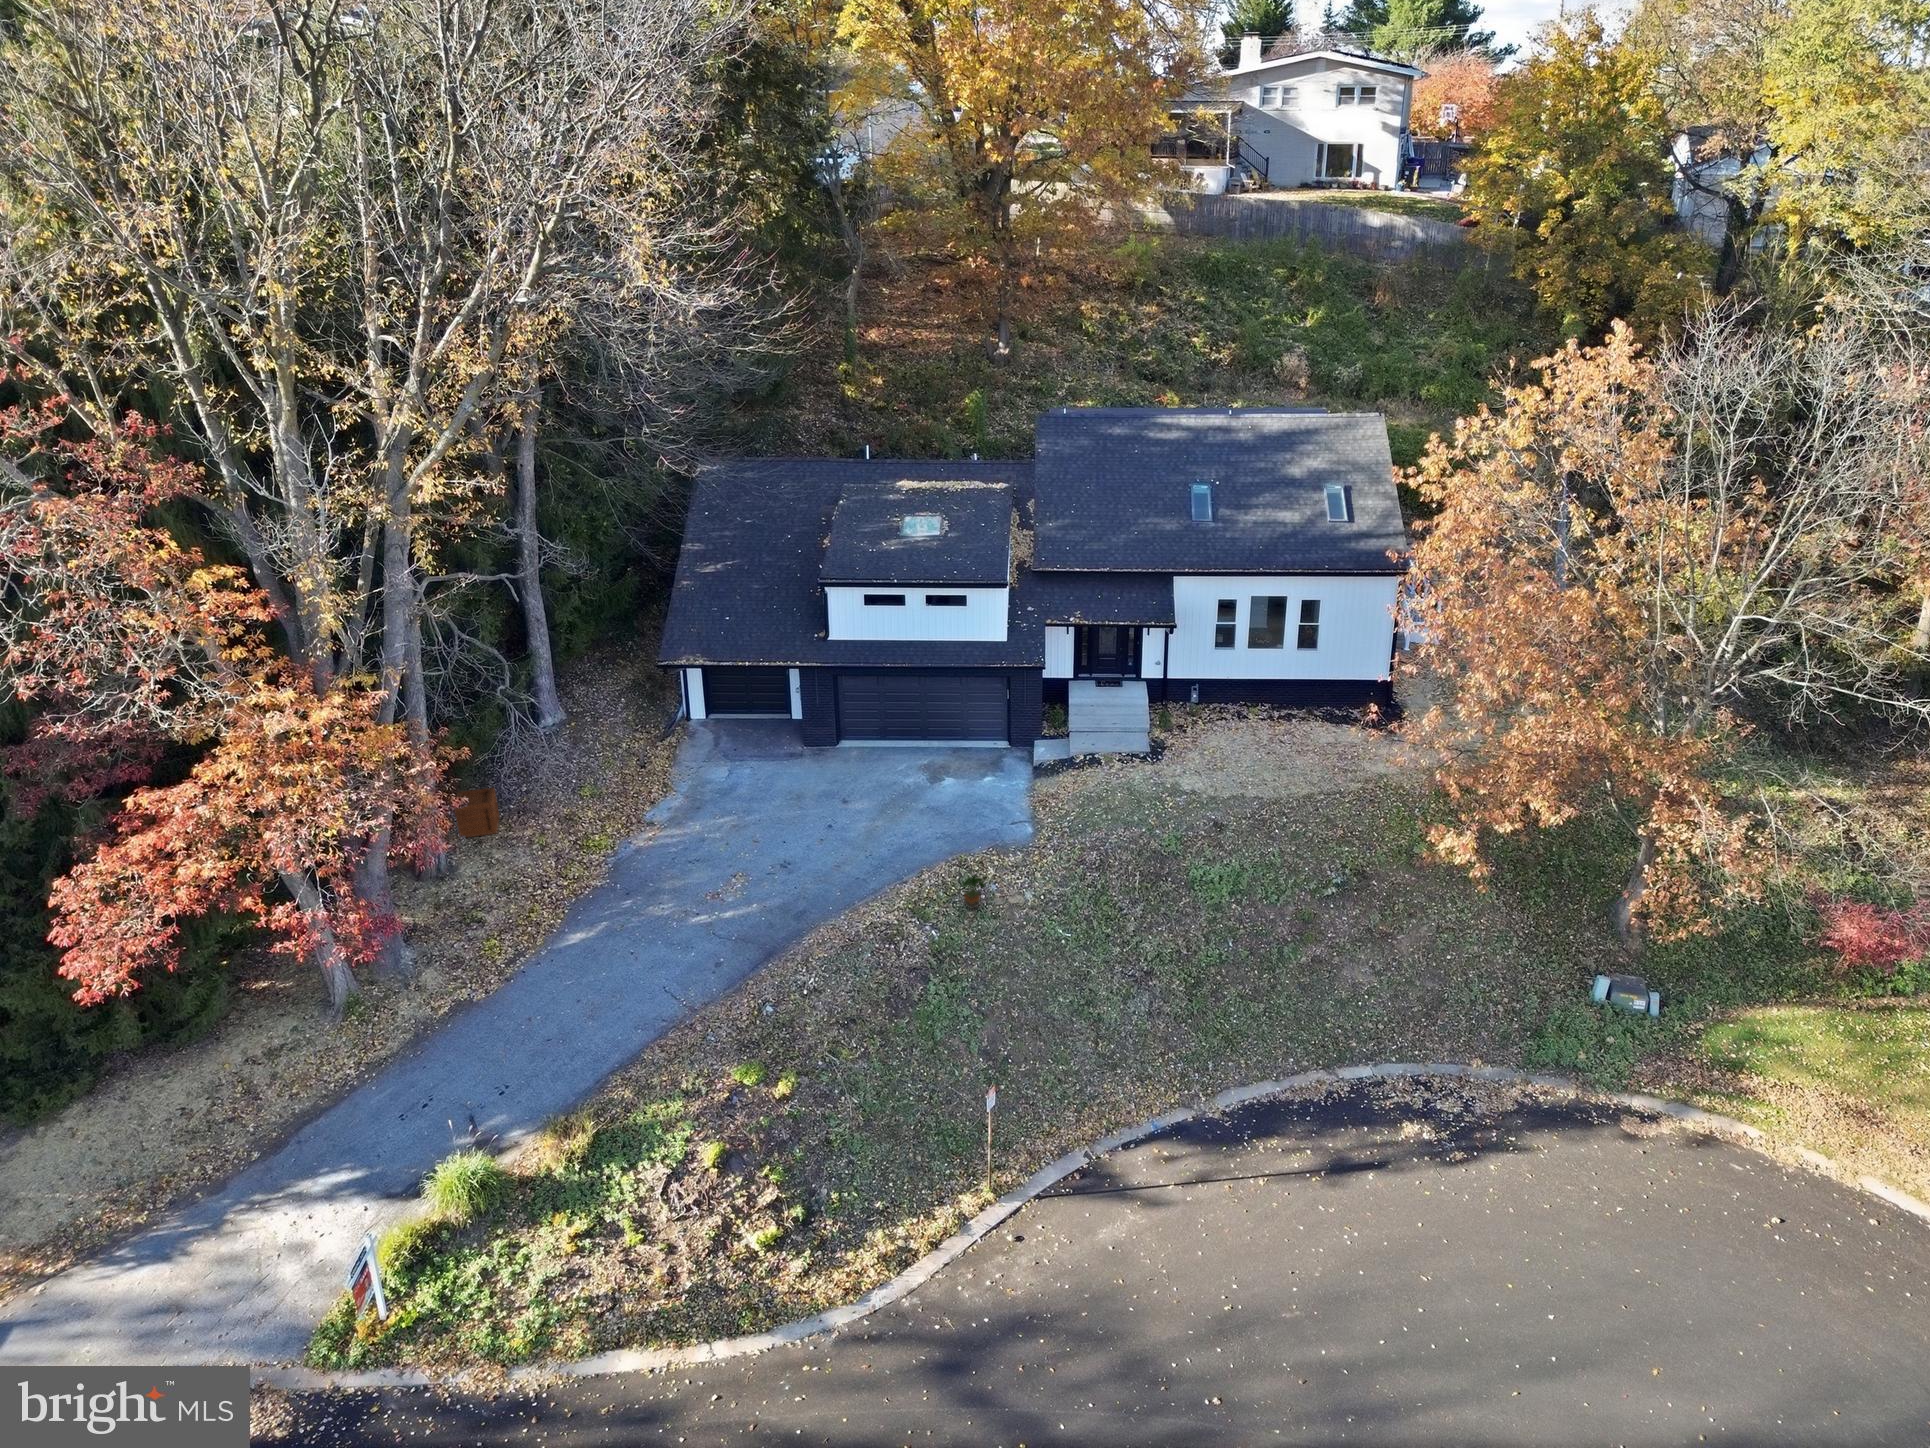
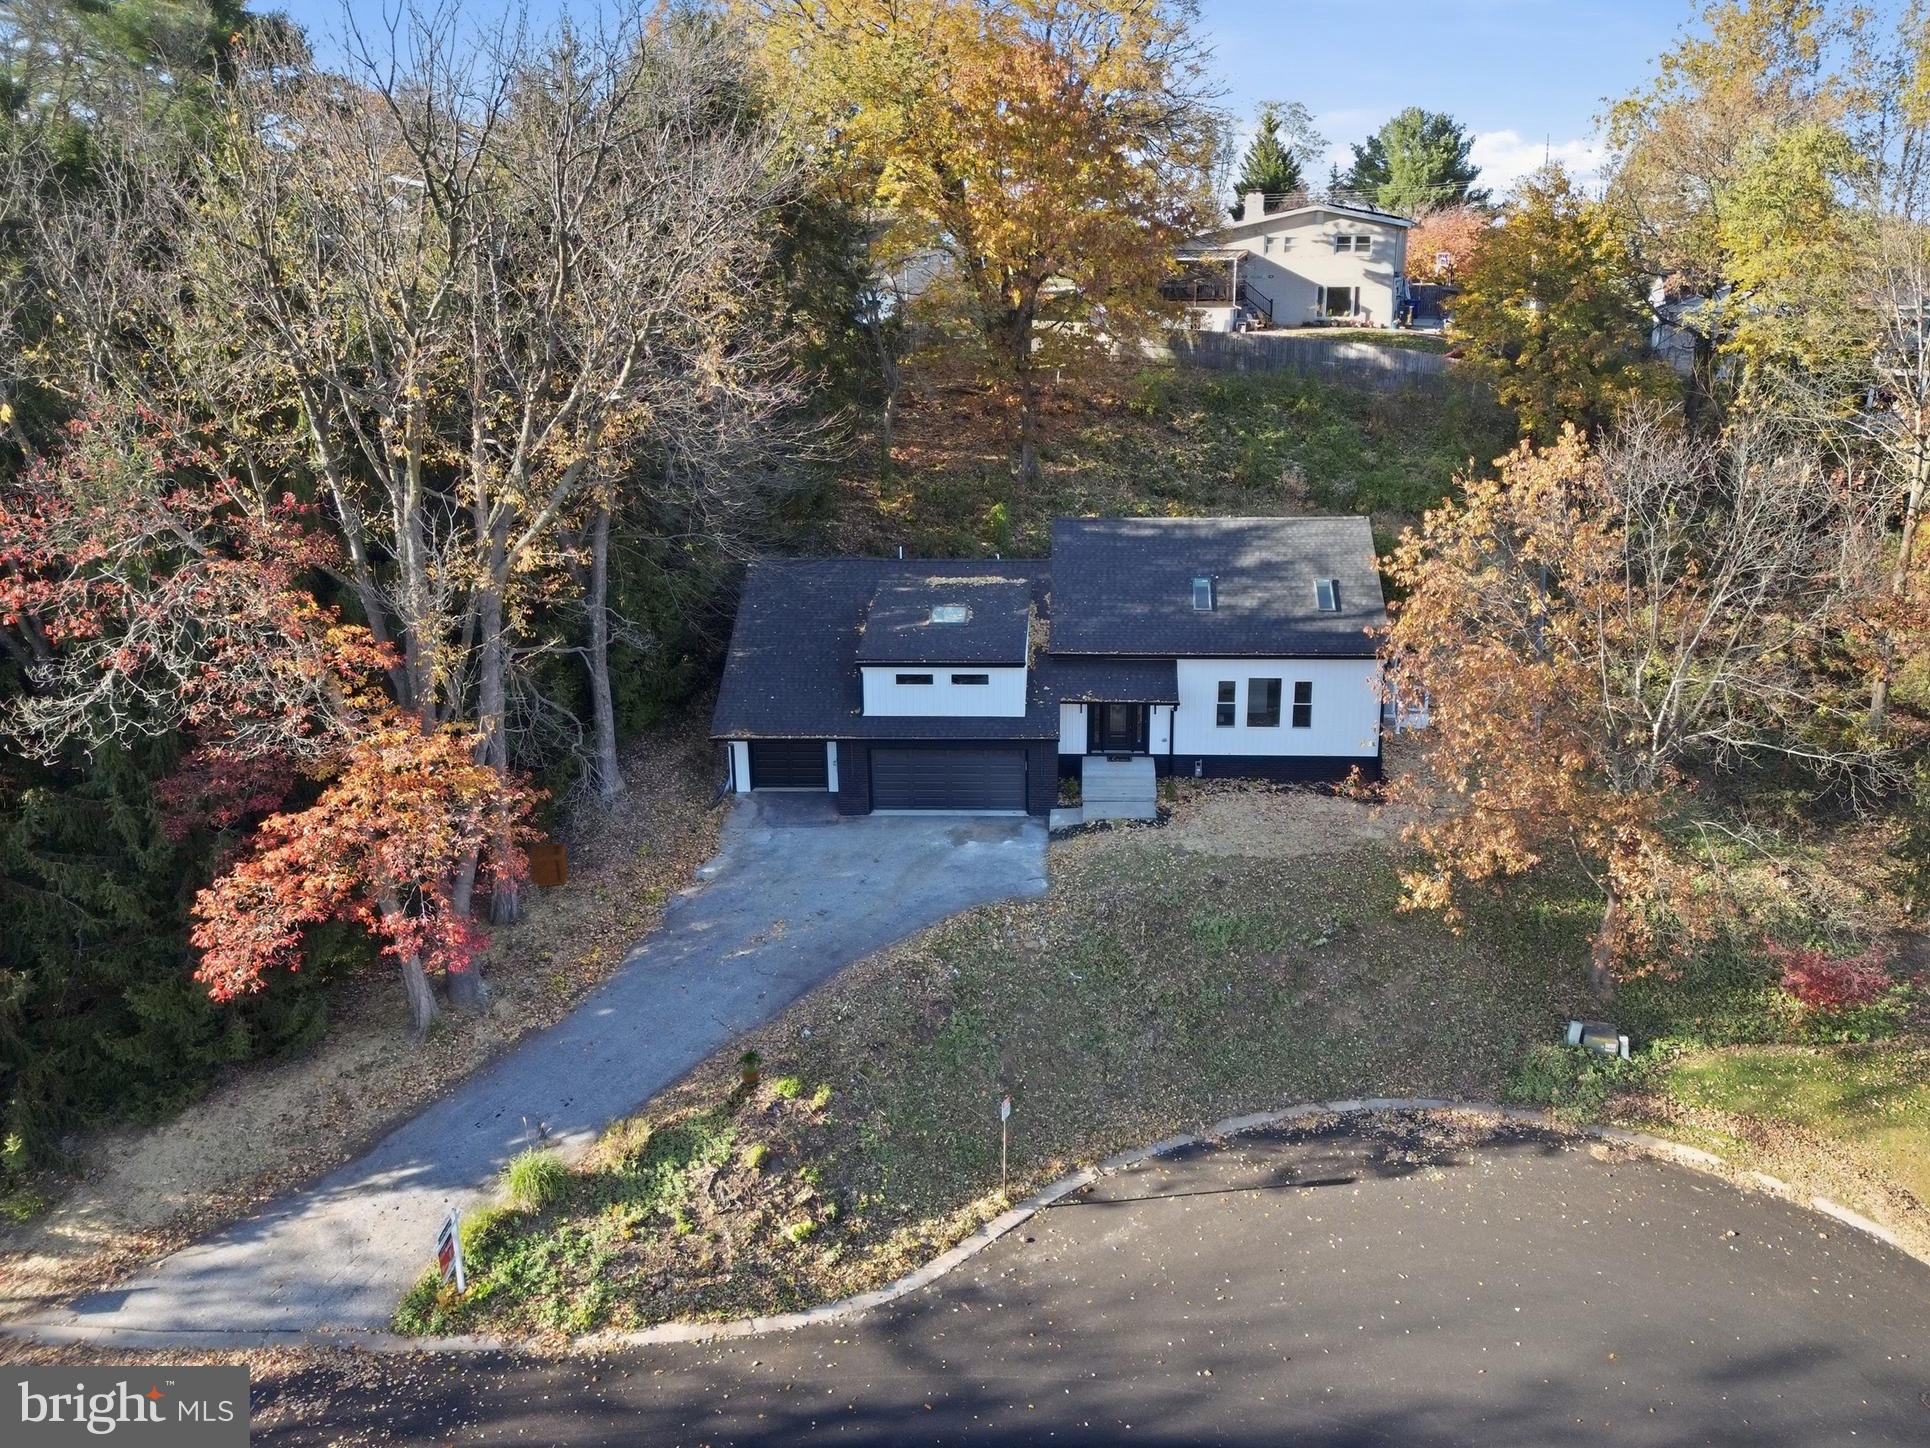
potted tree: present [962,875,985,910] -> present [739,1050,763,1087]

